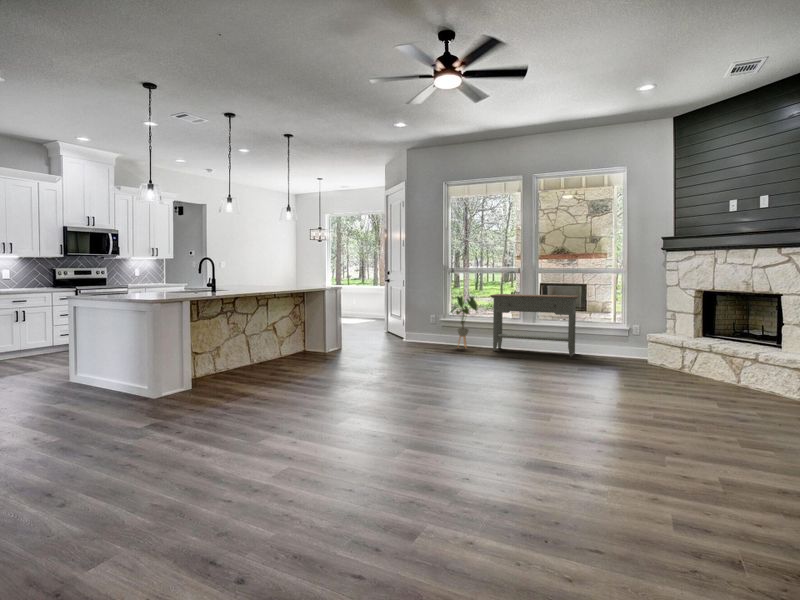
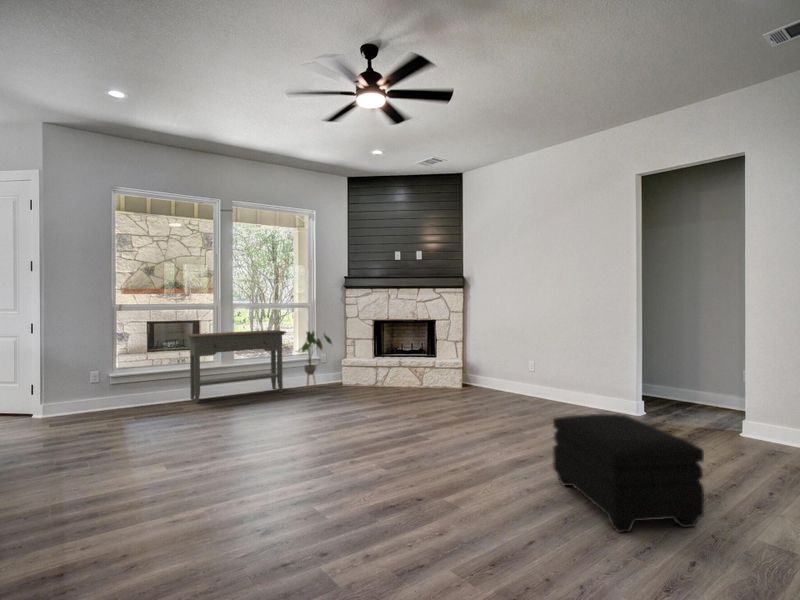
house plant: present [450,296,477,347] -> present [299,332,332,387]
ottoman: none [454,401,642,561] -> present [553,414,704,533]

